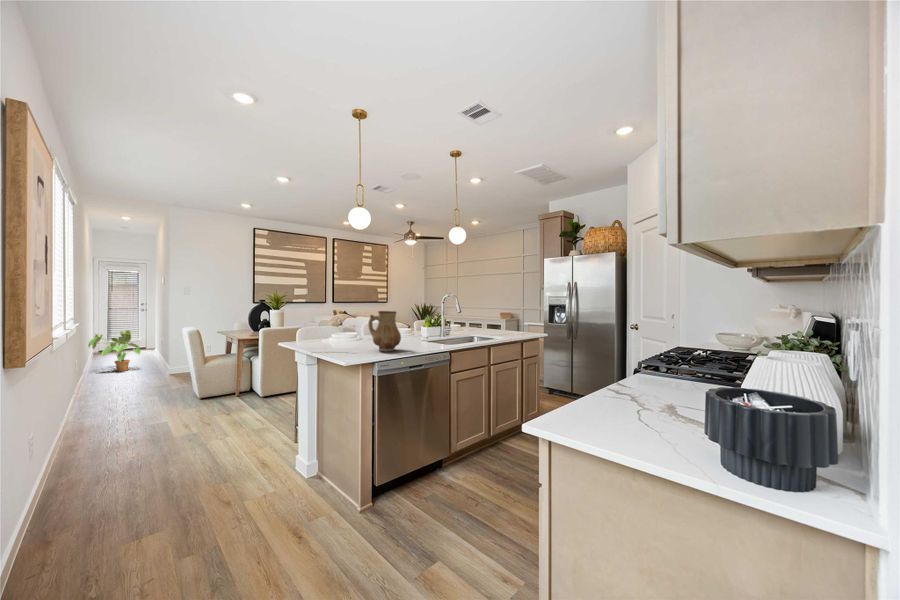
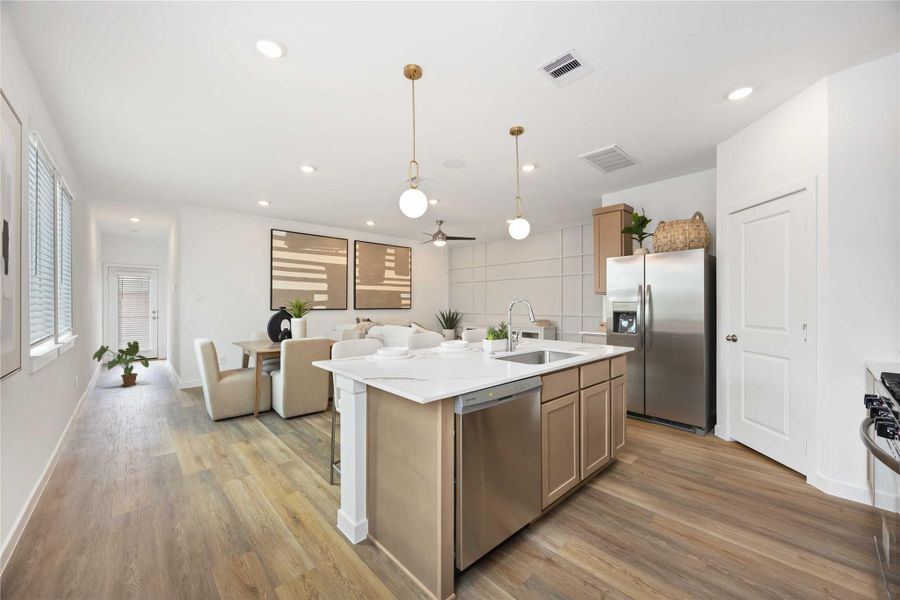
ceramic pitcher: present [368,311,401,351] -> none [437,323,479,377]

